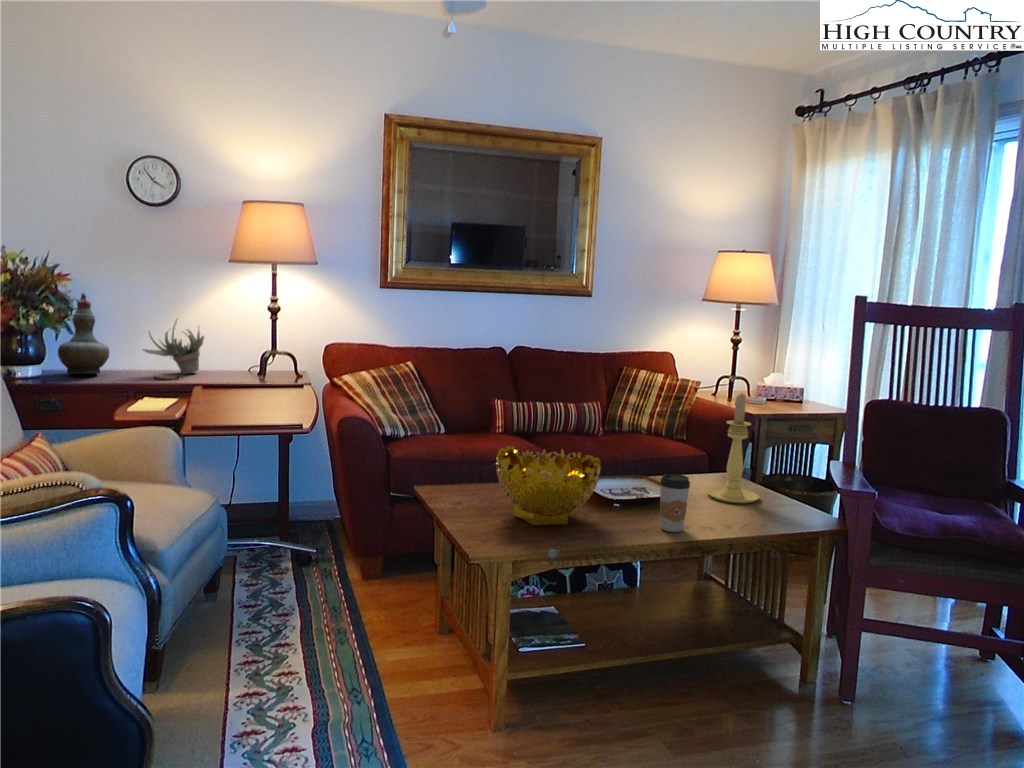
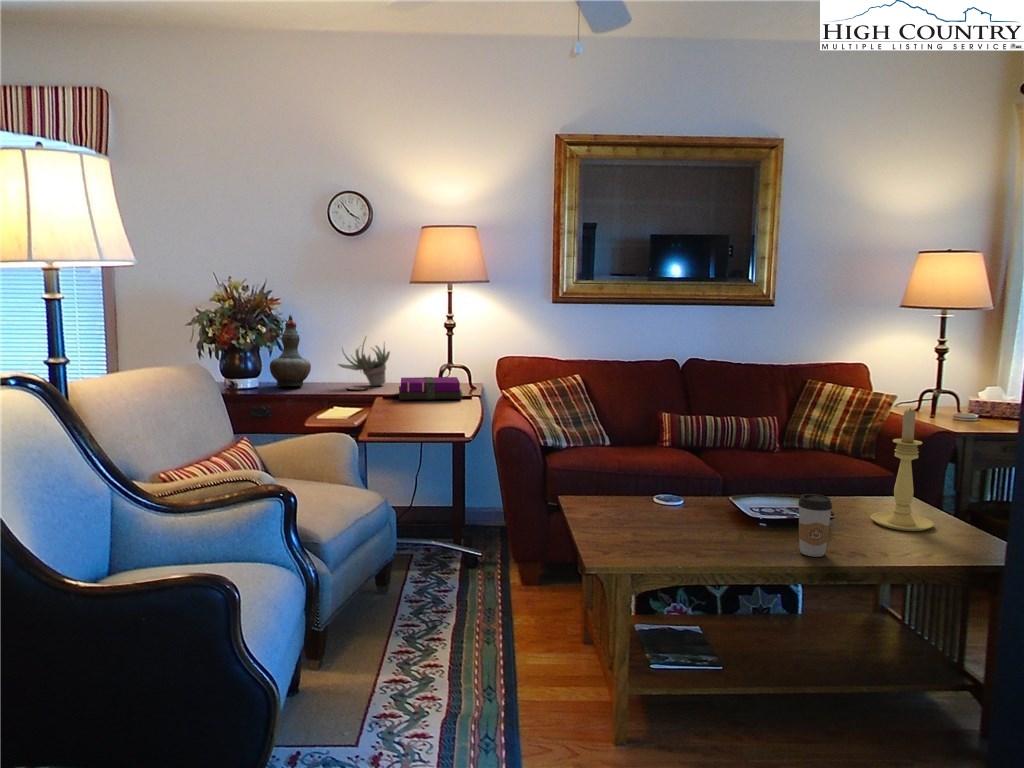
notebook: none [217,364,292,388] -> present [399,377,462,400]
decorative bowl: present [496,446,601,526] -> none [626,459,734,542]

